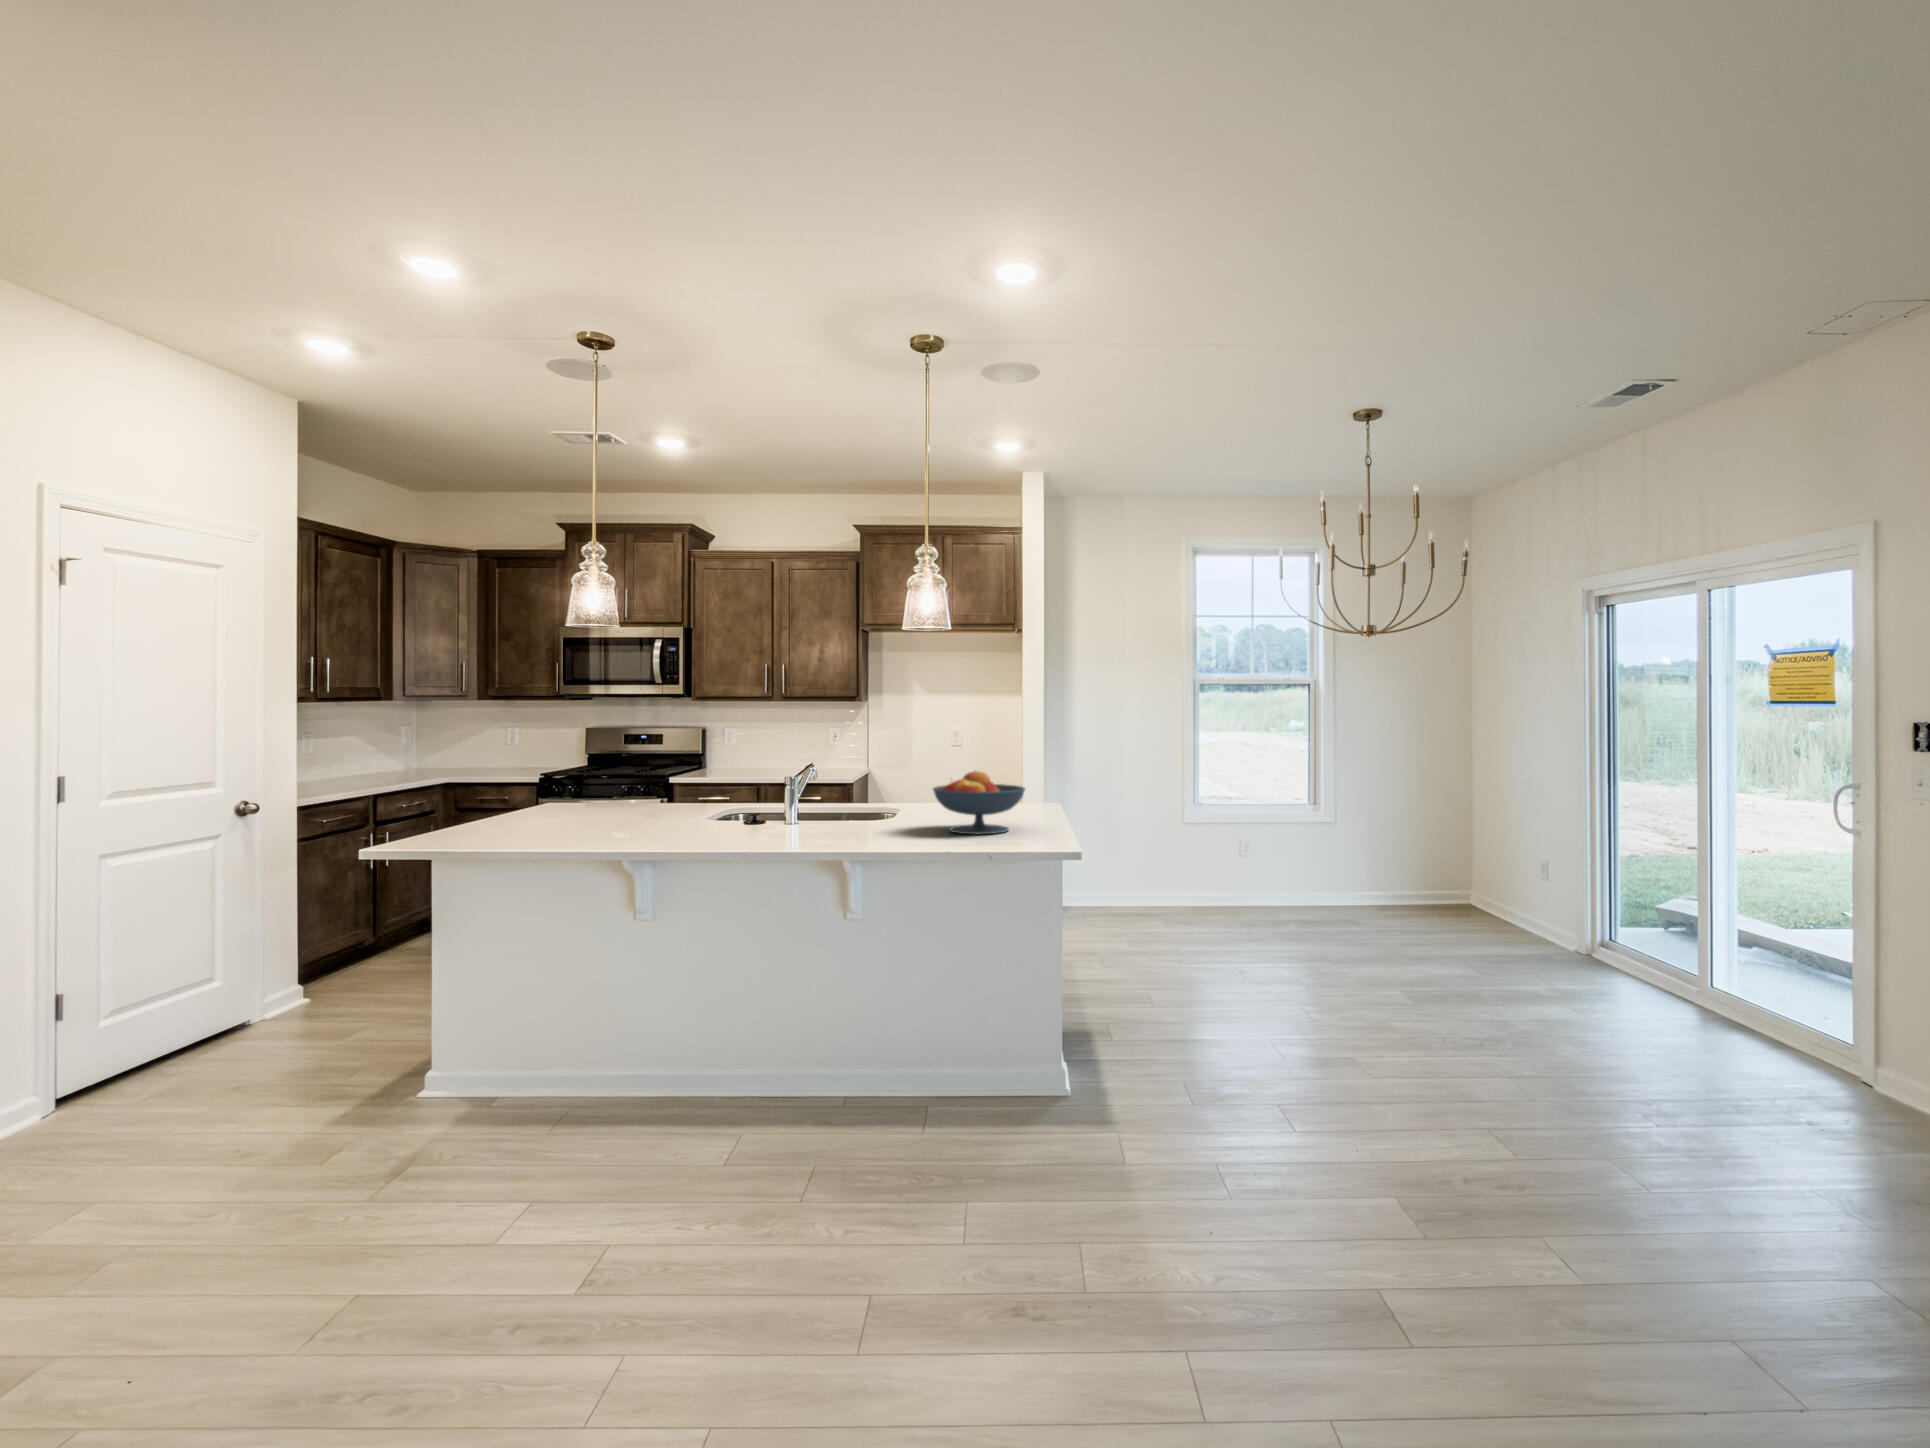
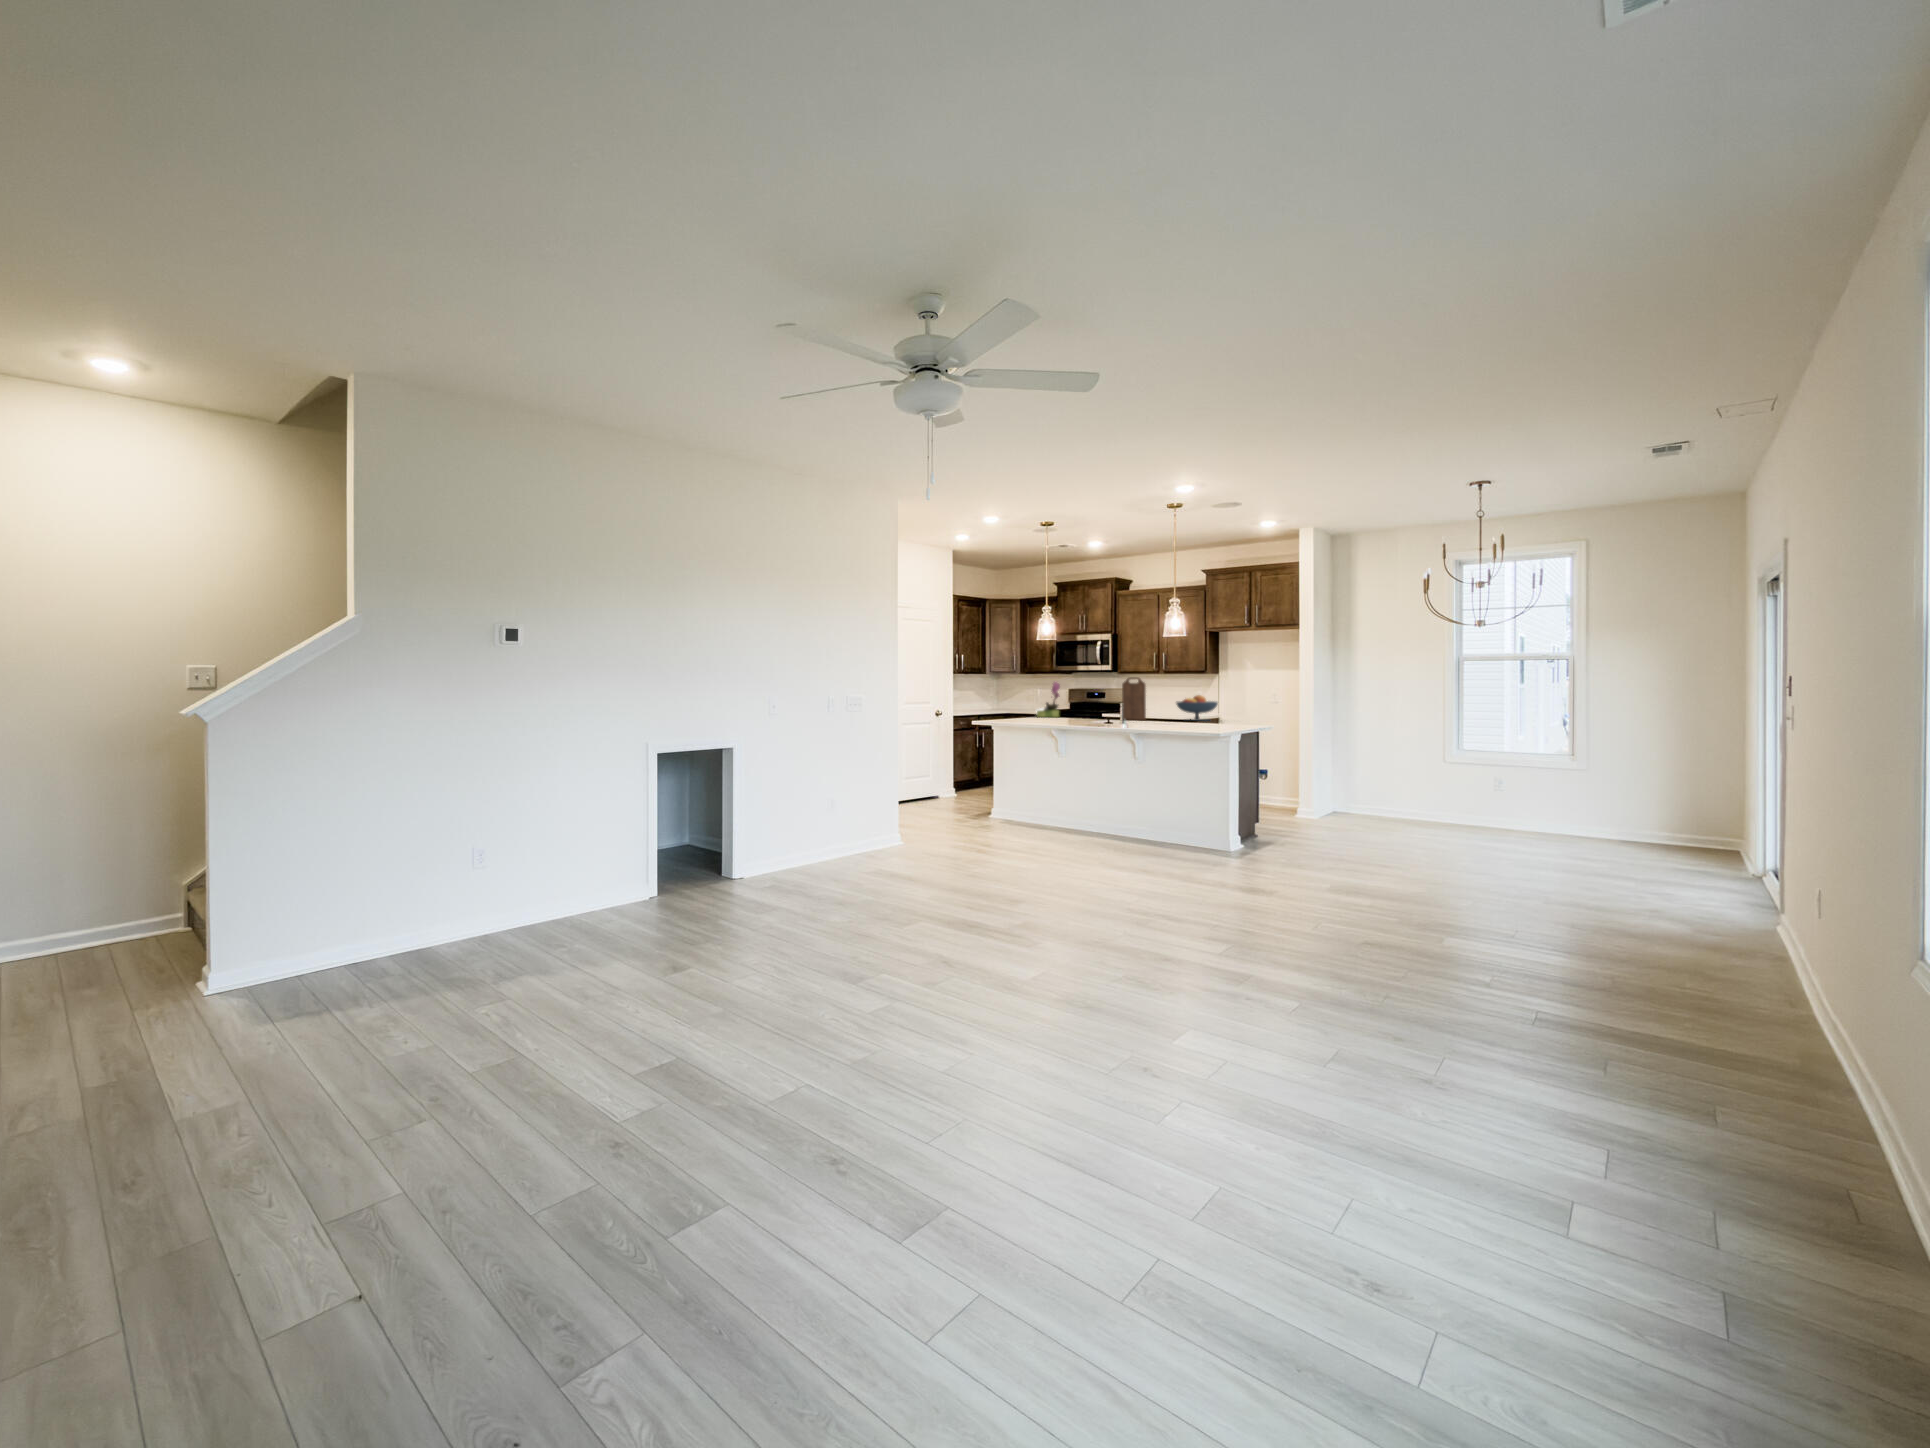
flower arrangement: none [541,727,610,820] -> present [1036,682,1060,717]
cutting board: none [803,730,864,835] -> present [1122,677,1146,720]

